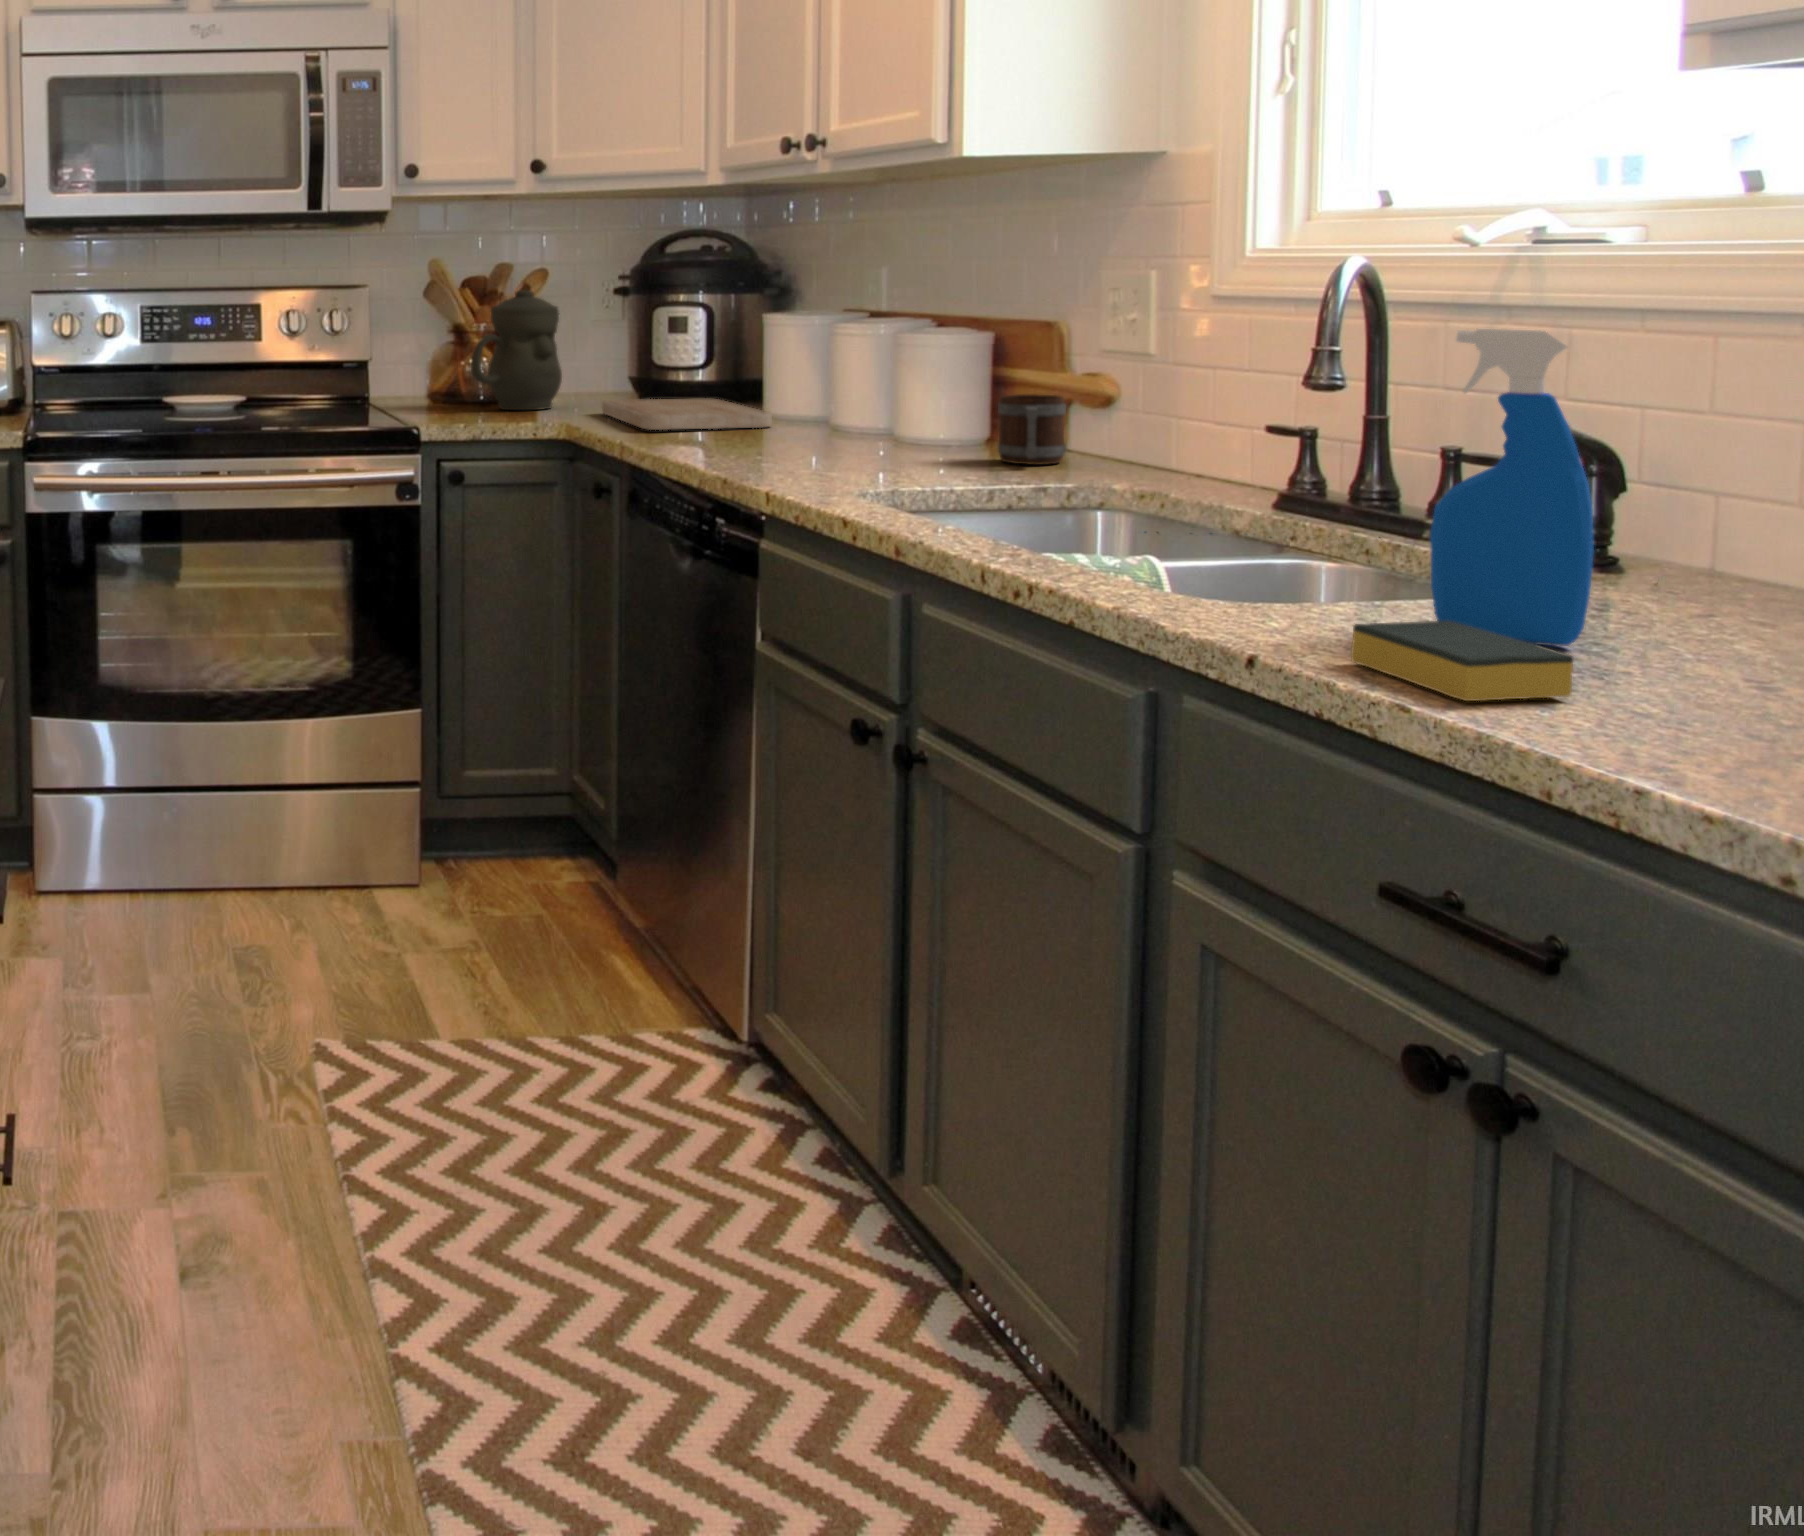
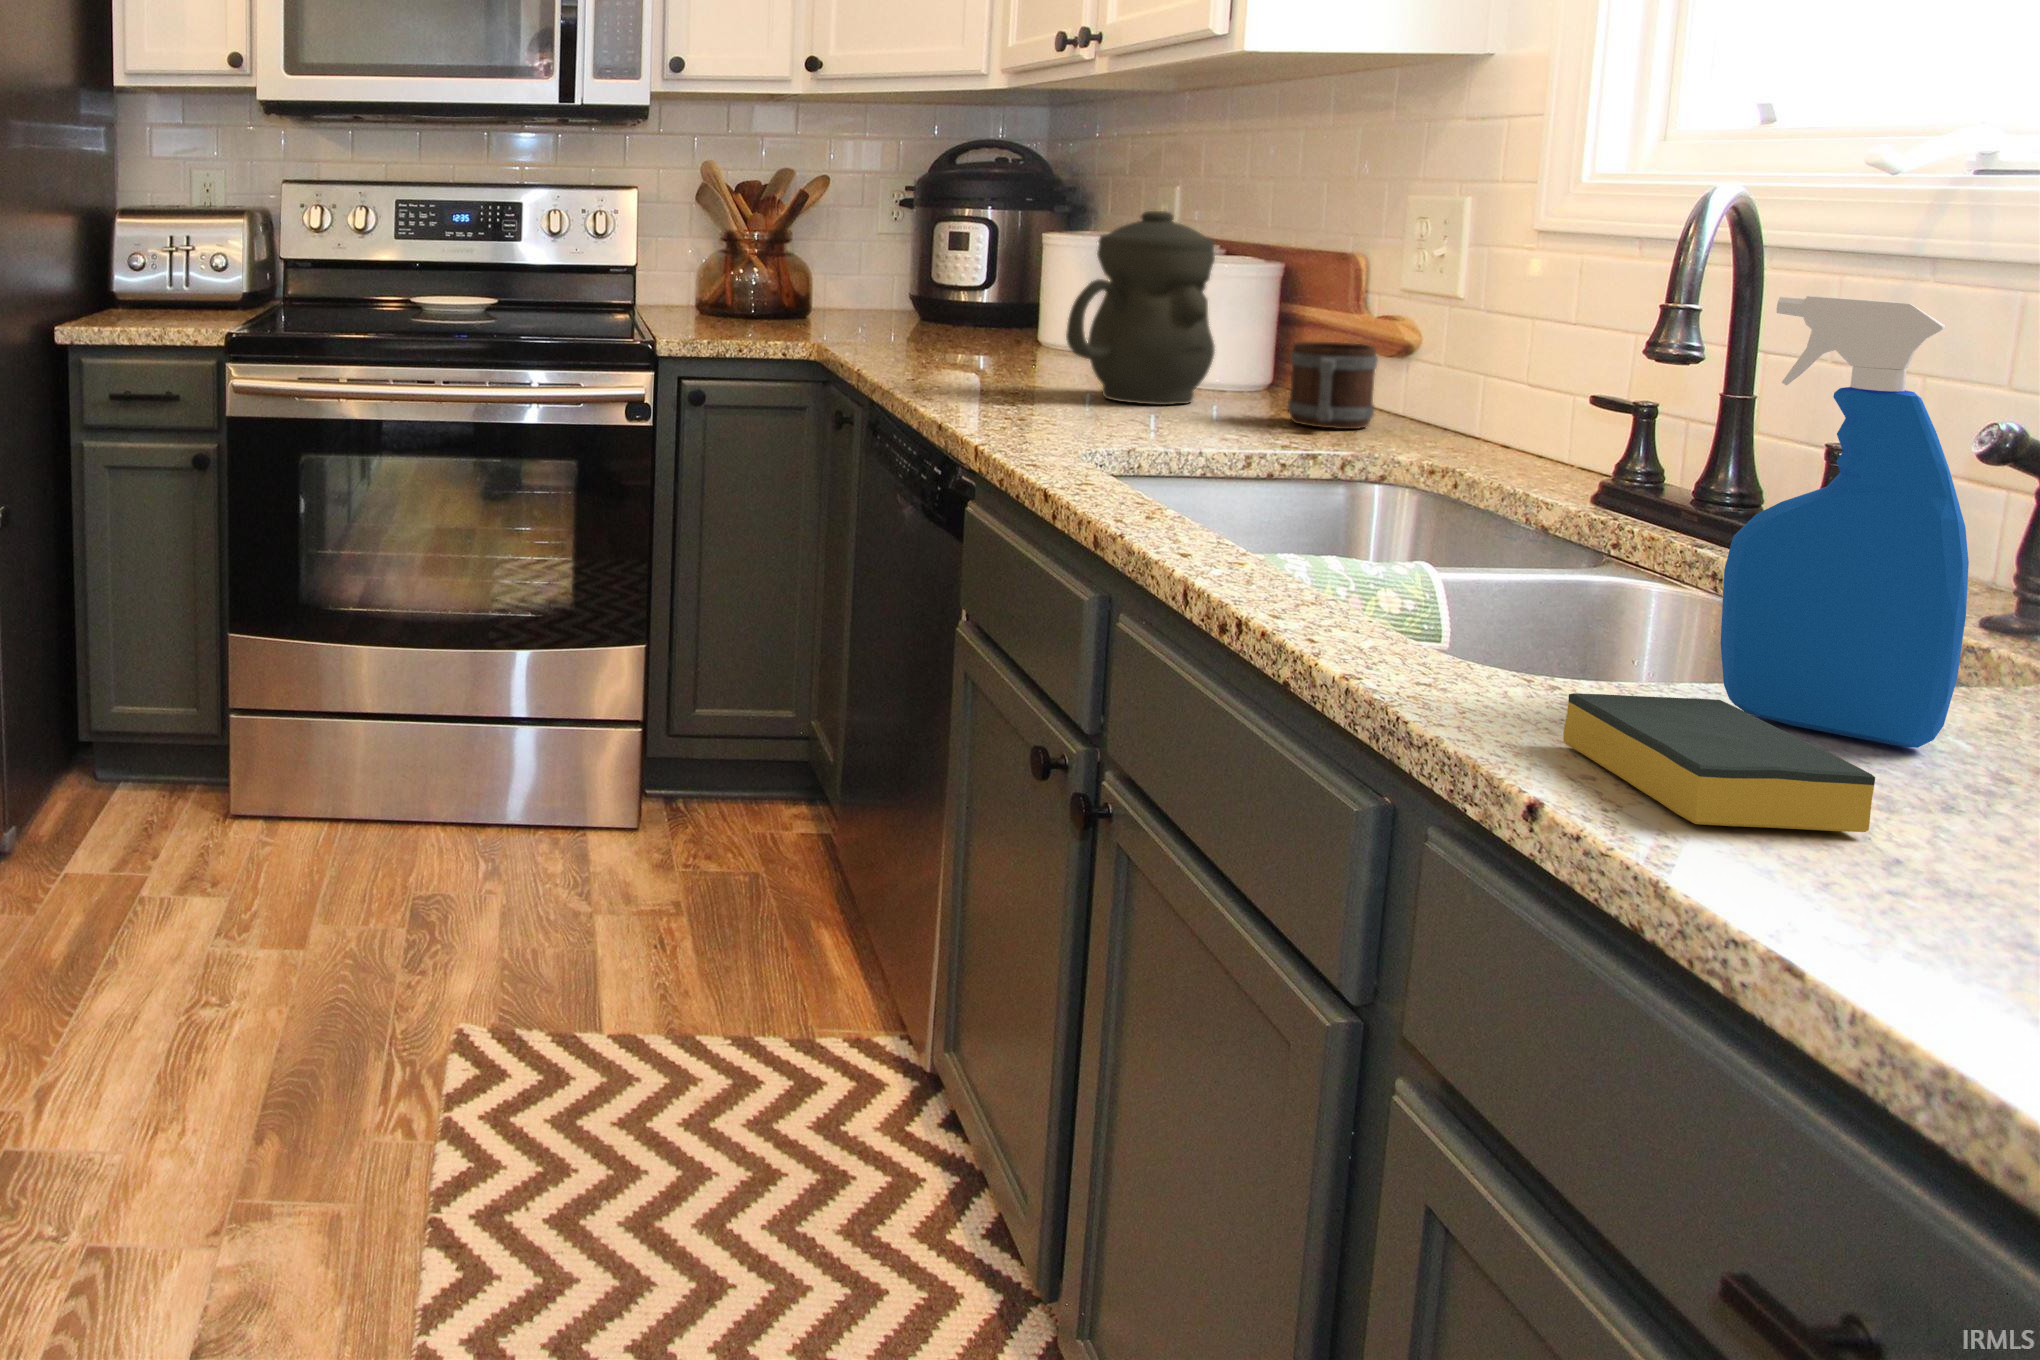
teapot: present [471,290,562,410] -> present [1066,211,1215,405]
cutting board: present [602,399,772,430] -> none [865,323,1047,363]

